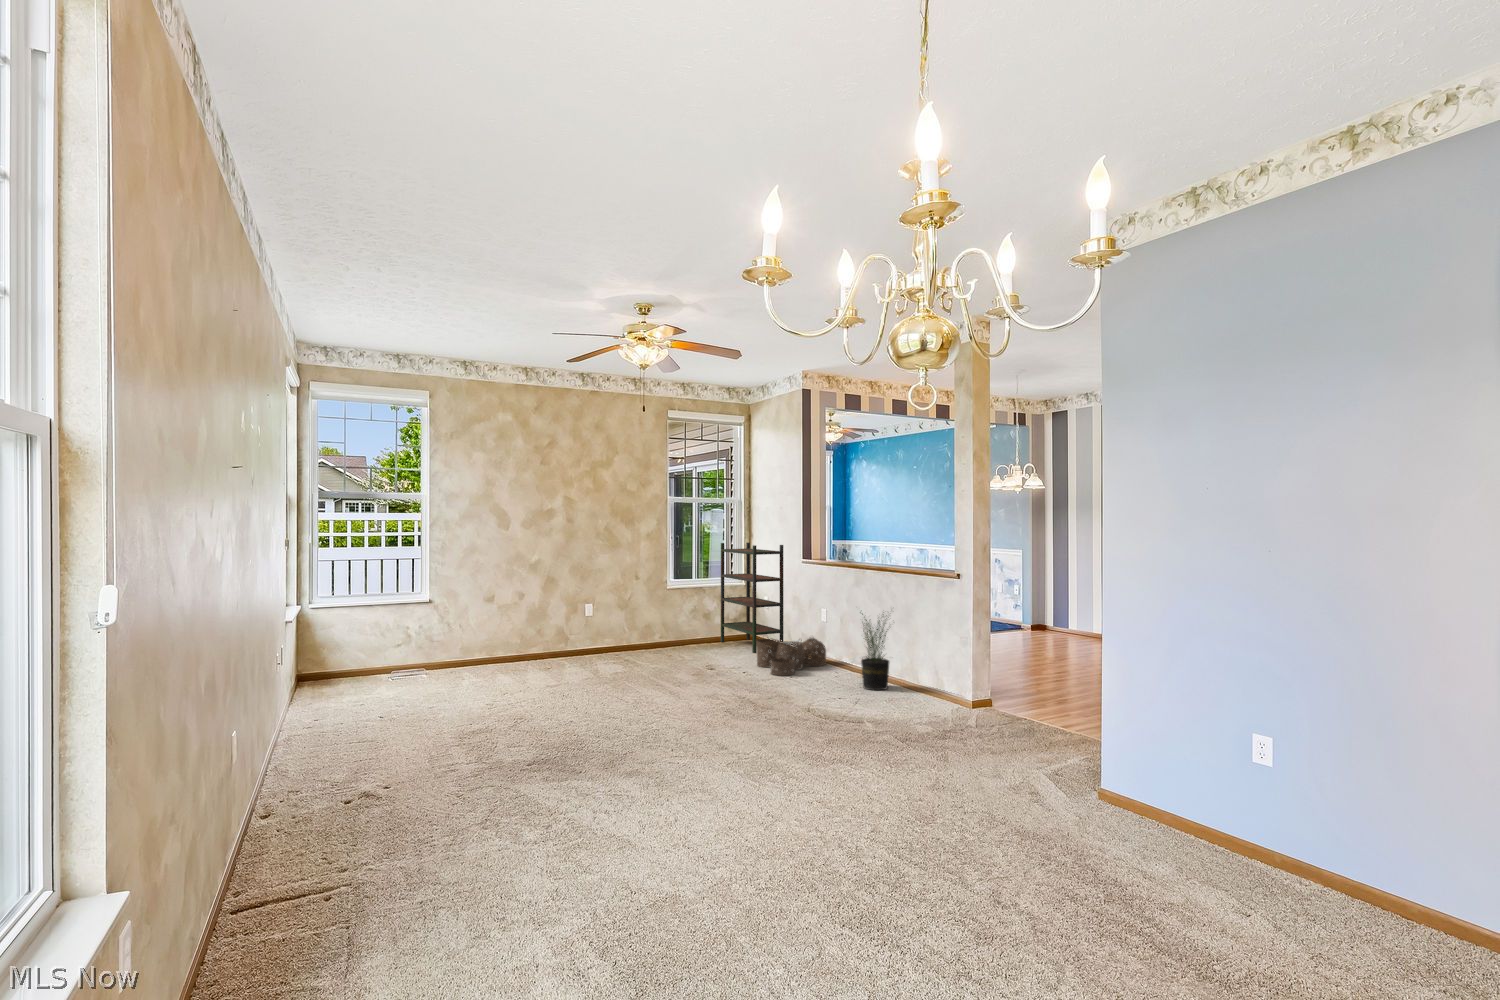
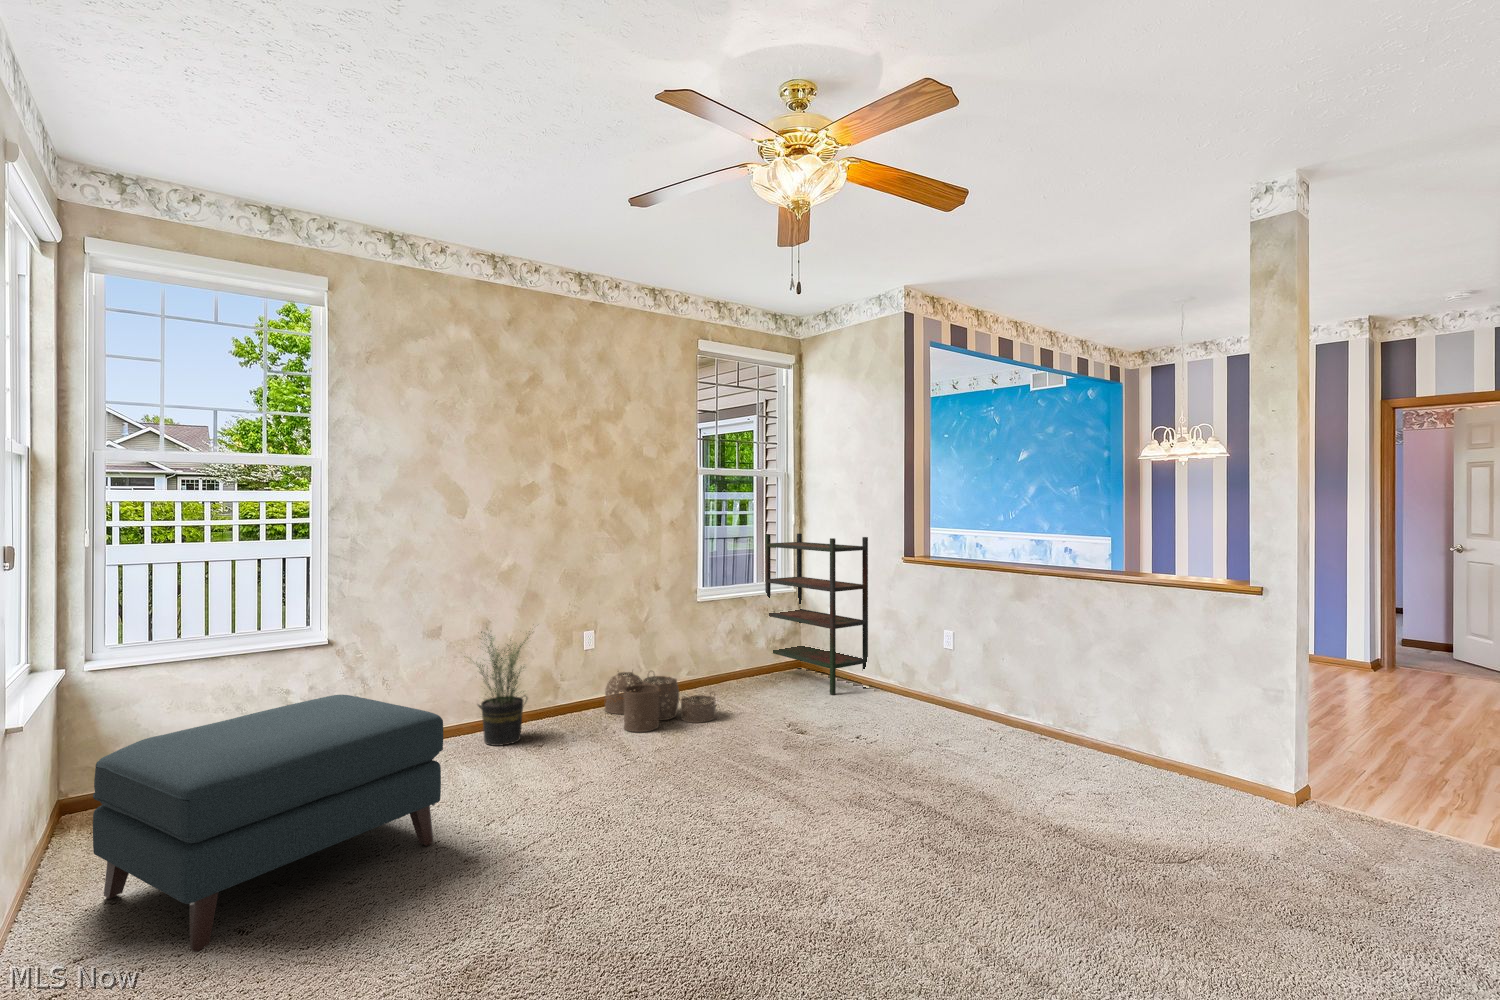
potted plant: present [860,612,889,690] -> present [476,631,528,746]
ottoman: none [321,625,481,722] -> present [93,695,443,952]
woven basket: present [757,637,826,676] -> present [605,672,716,732]

